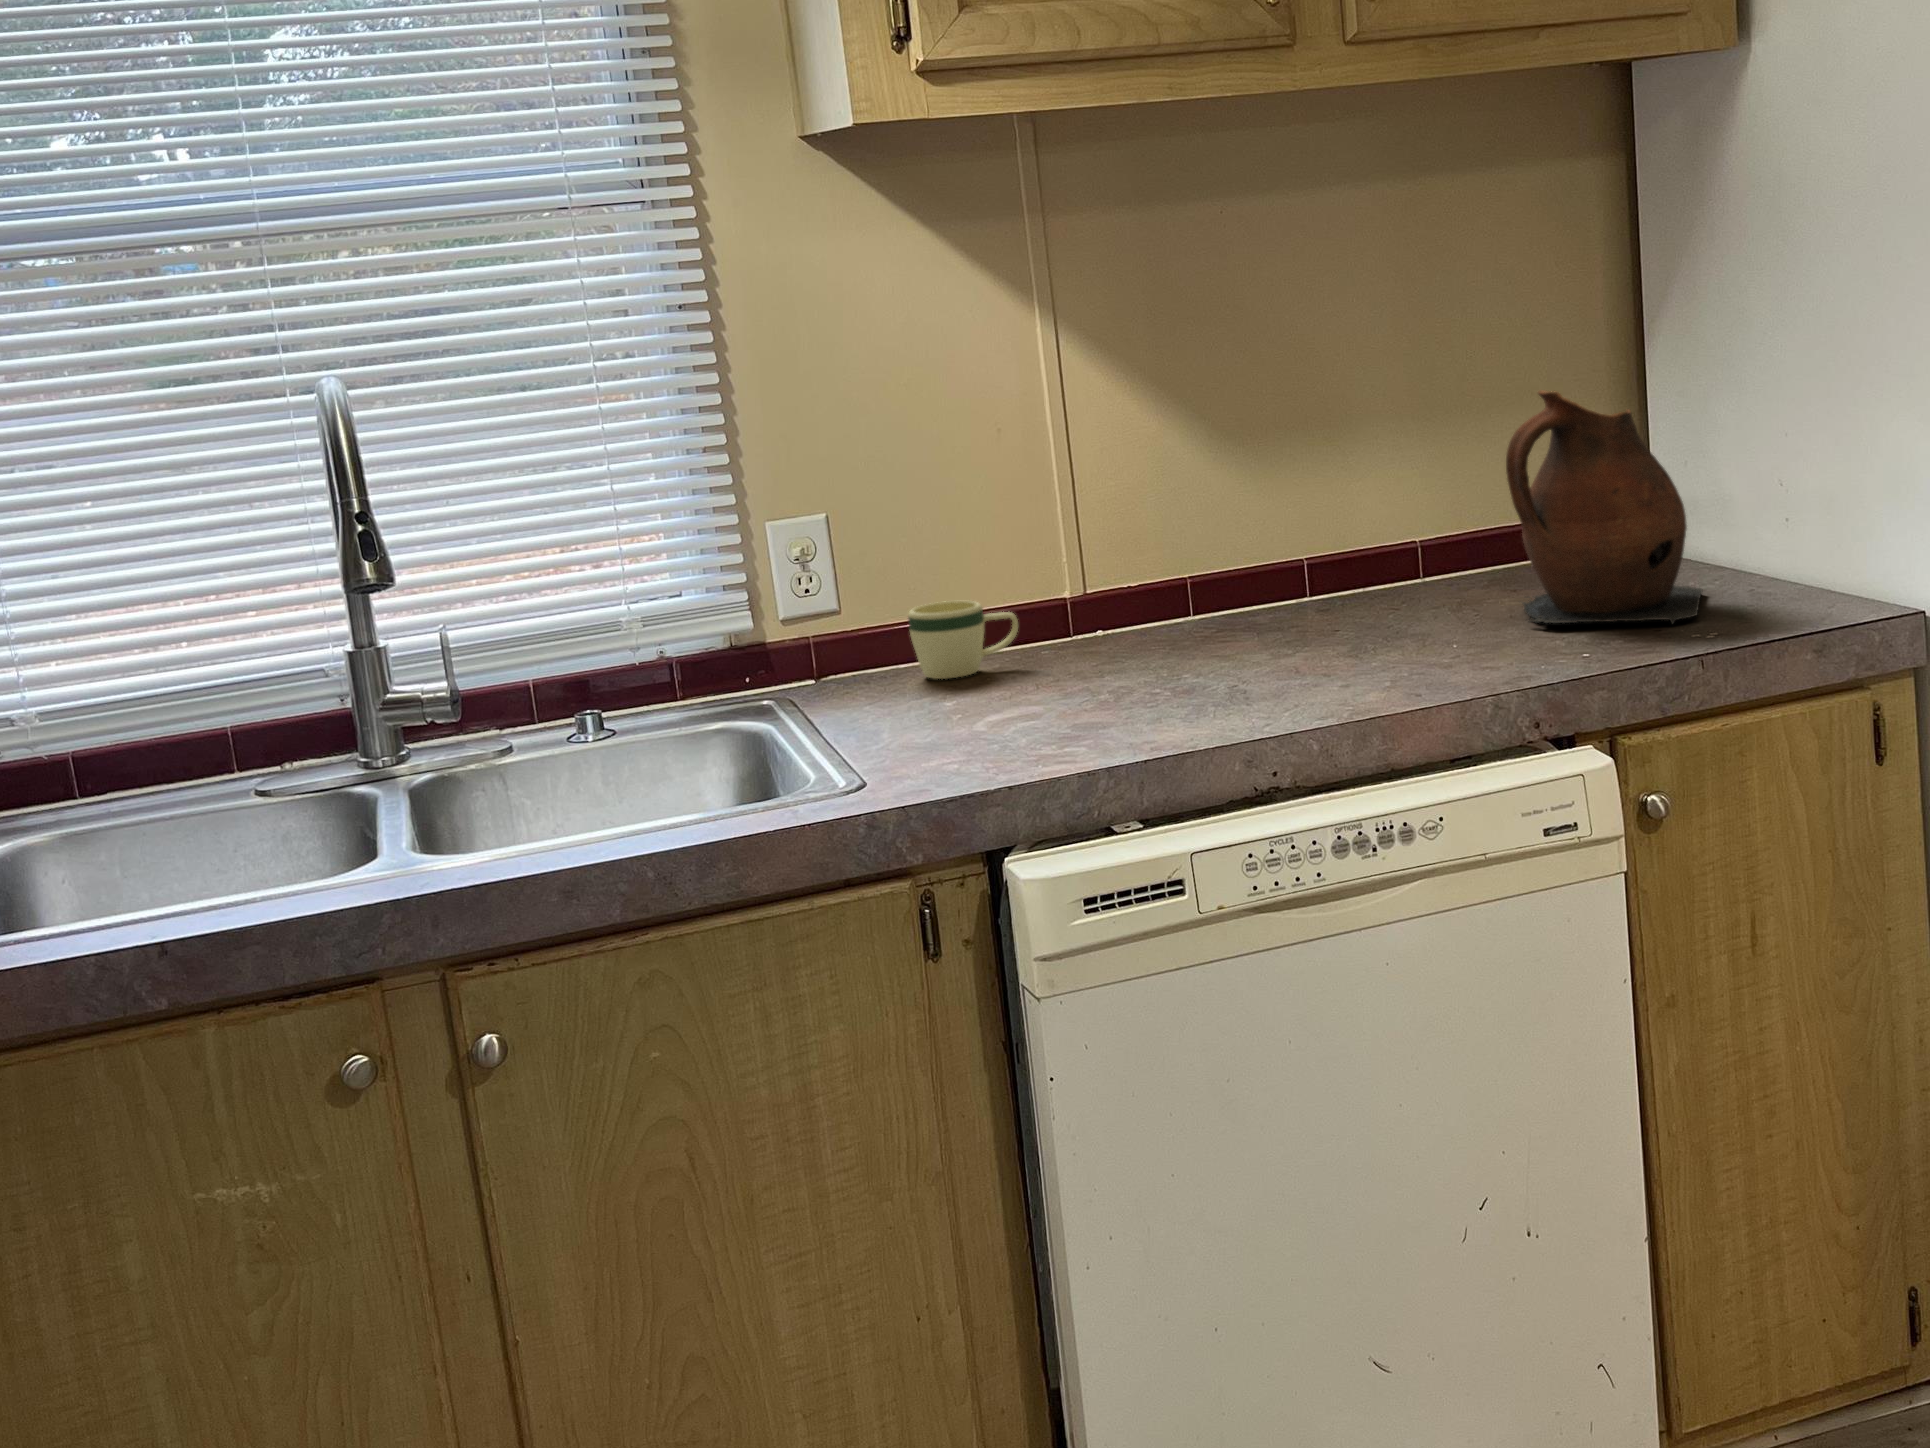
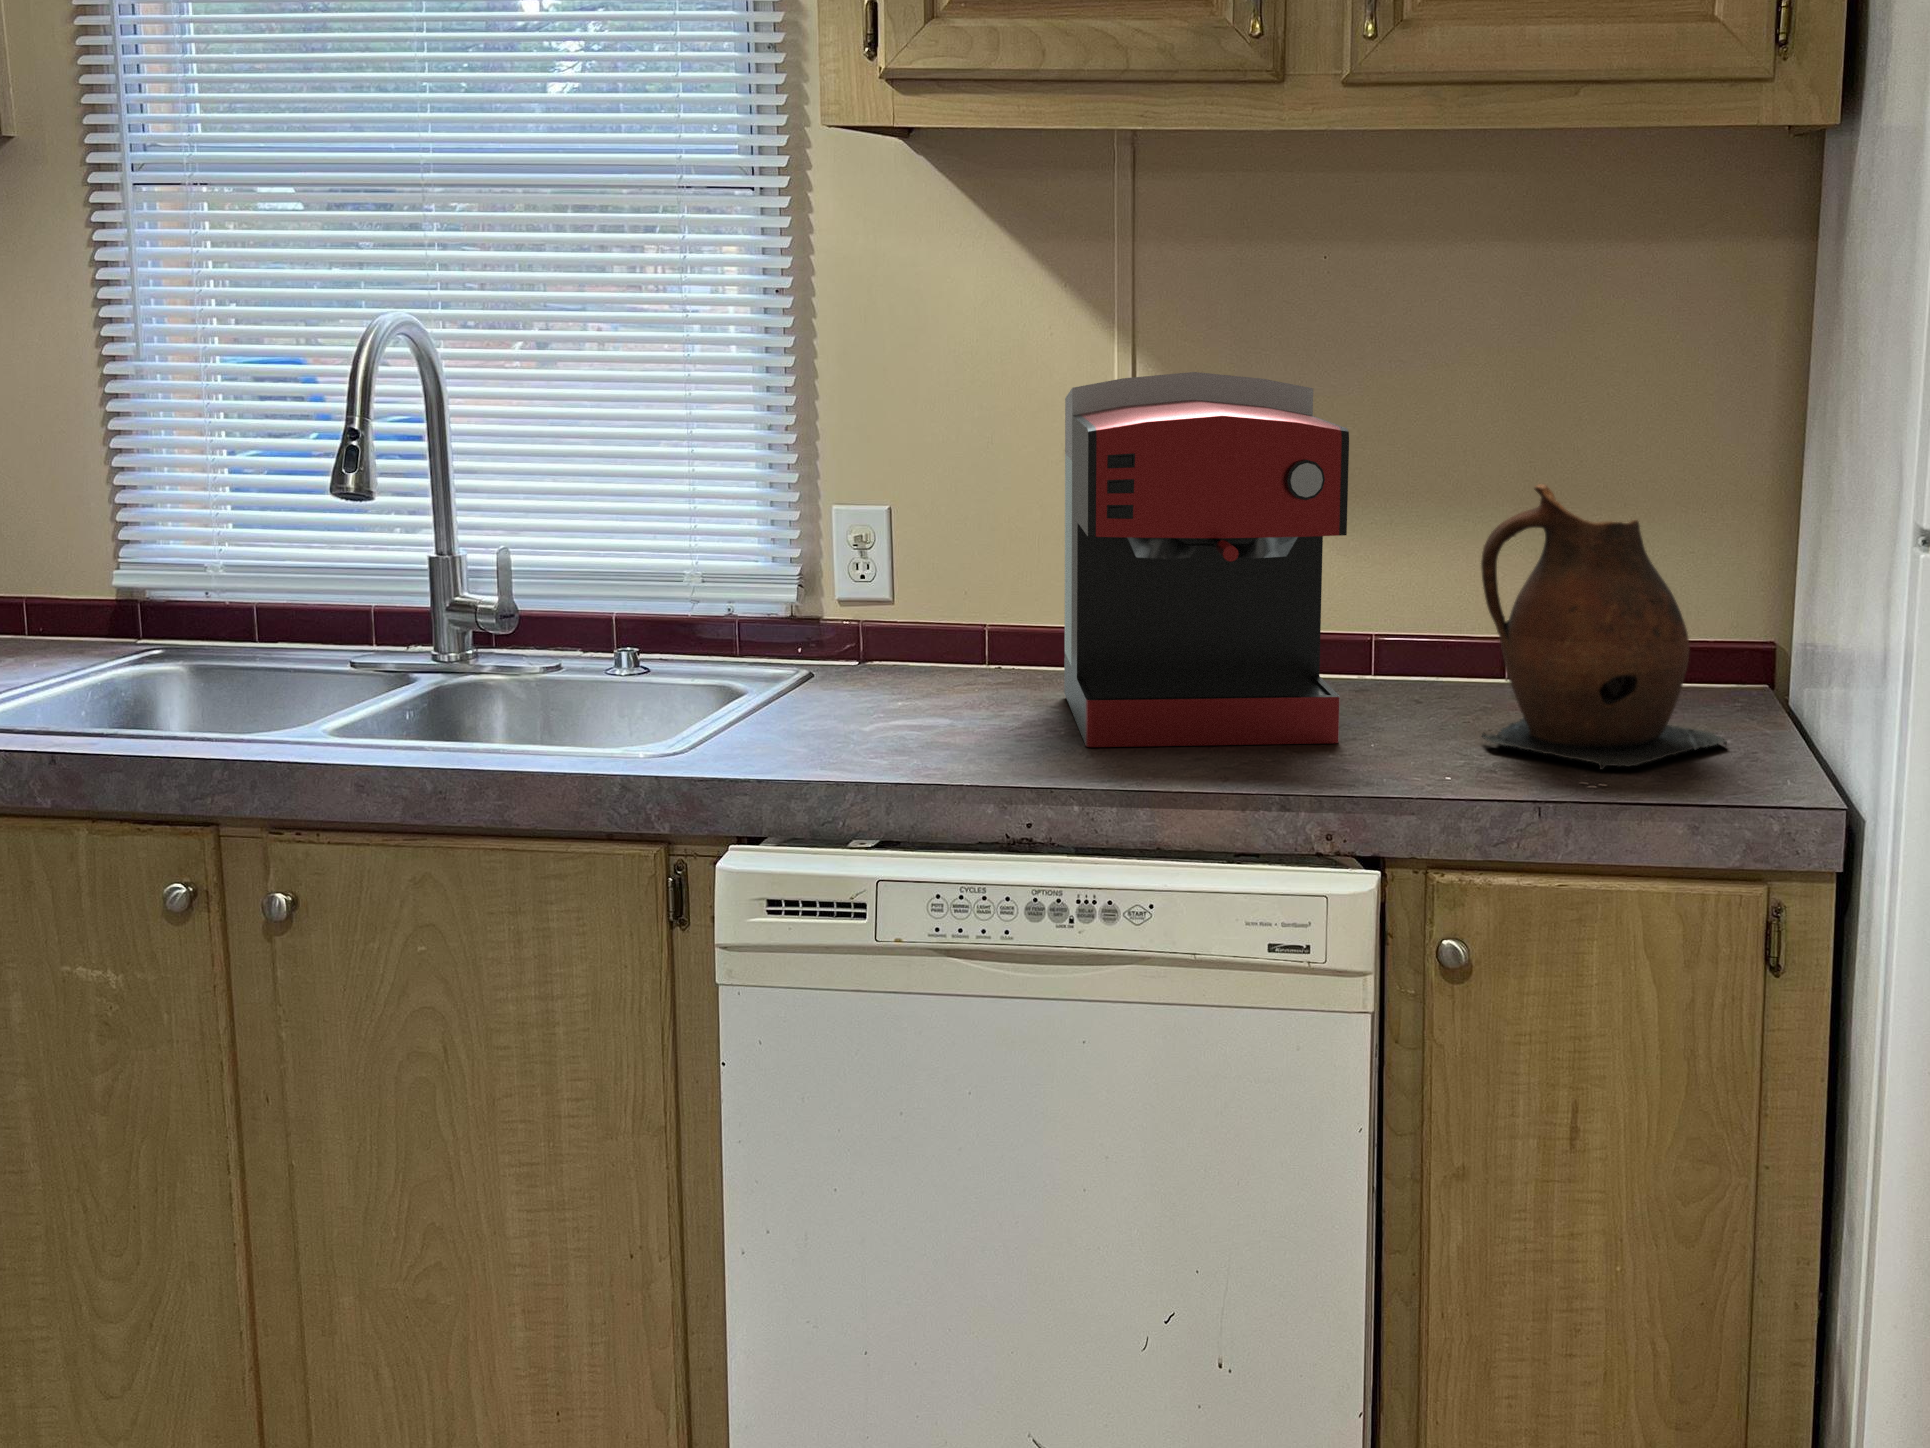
coffee maker: none [1064,331,1425,696] -> present [1064,372,1349,747]
mug: present [908,601,1018,679] -> none [930,606,1032,681]

